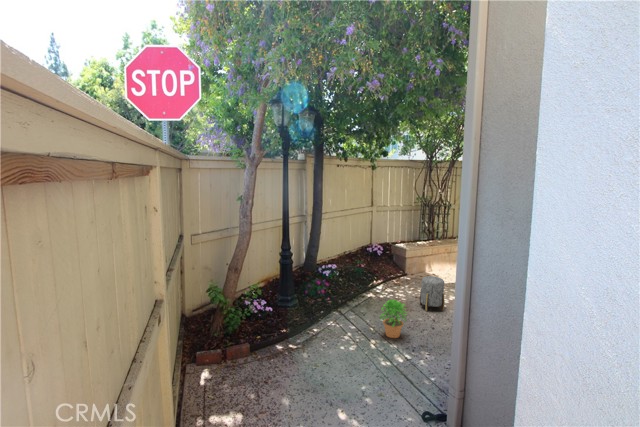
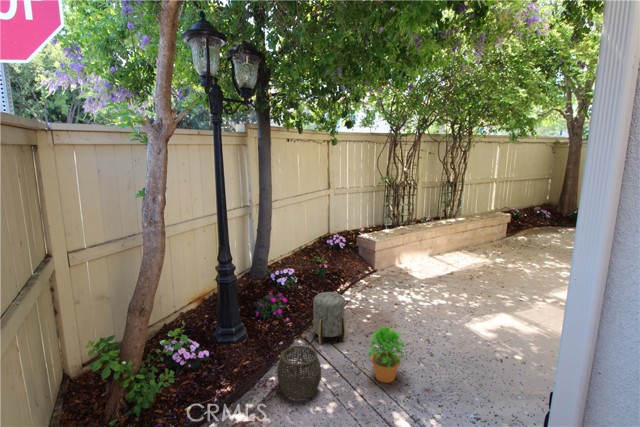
stool: present [420,276,445,311] -> present [313,292,345,344]
woven basket: none [317,307,347,341] -> present [277,346,321,399]

